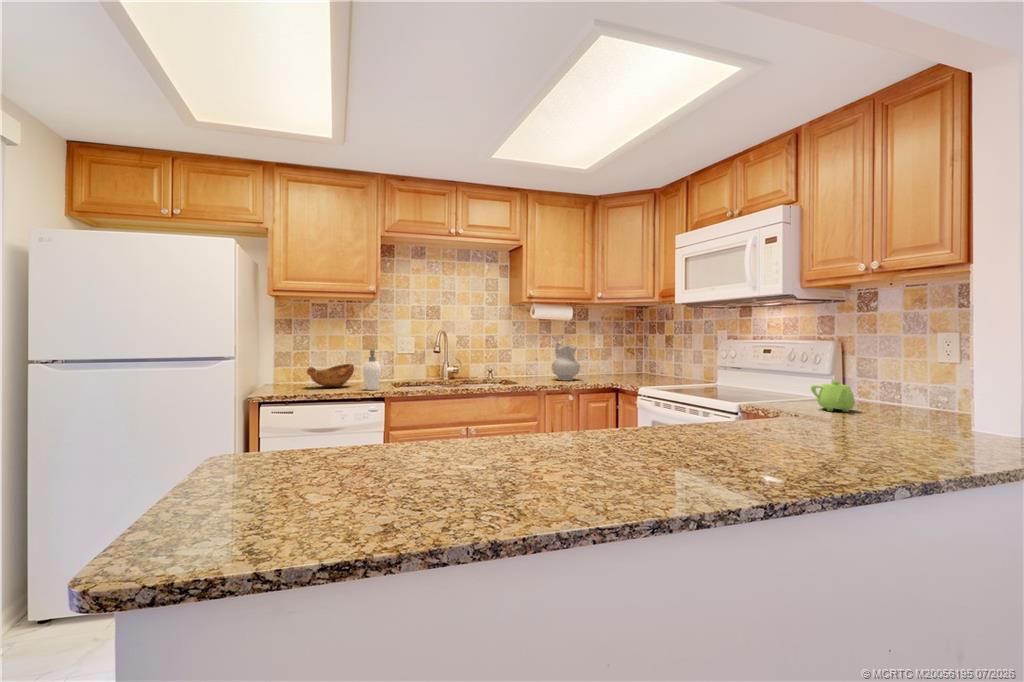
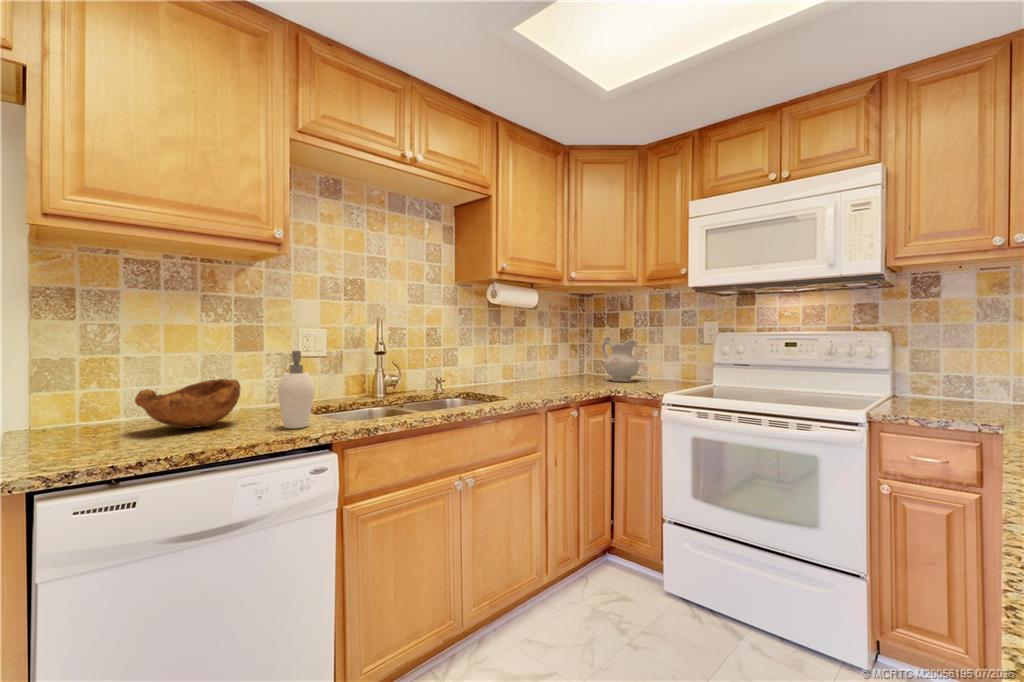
ceramic pitcher: present [552,343,580,381] -> present [602,338,639,382]
teapot: present [811,381,855,412] -> none [919,376,982,411]

